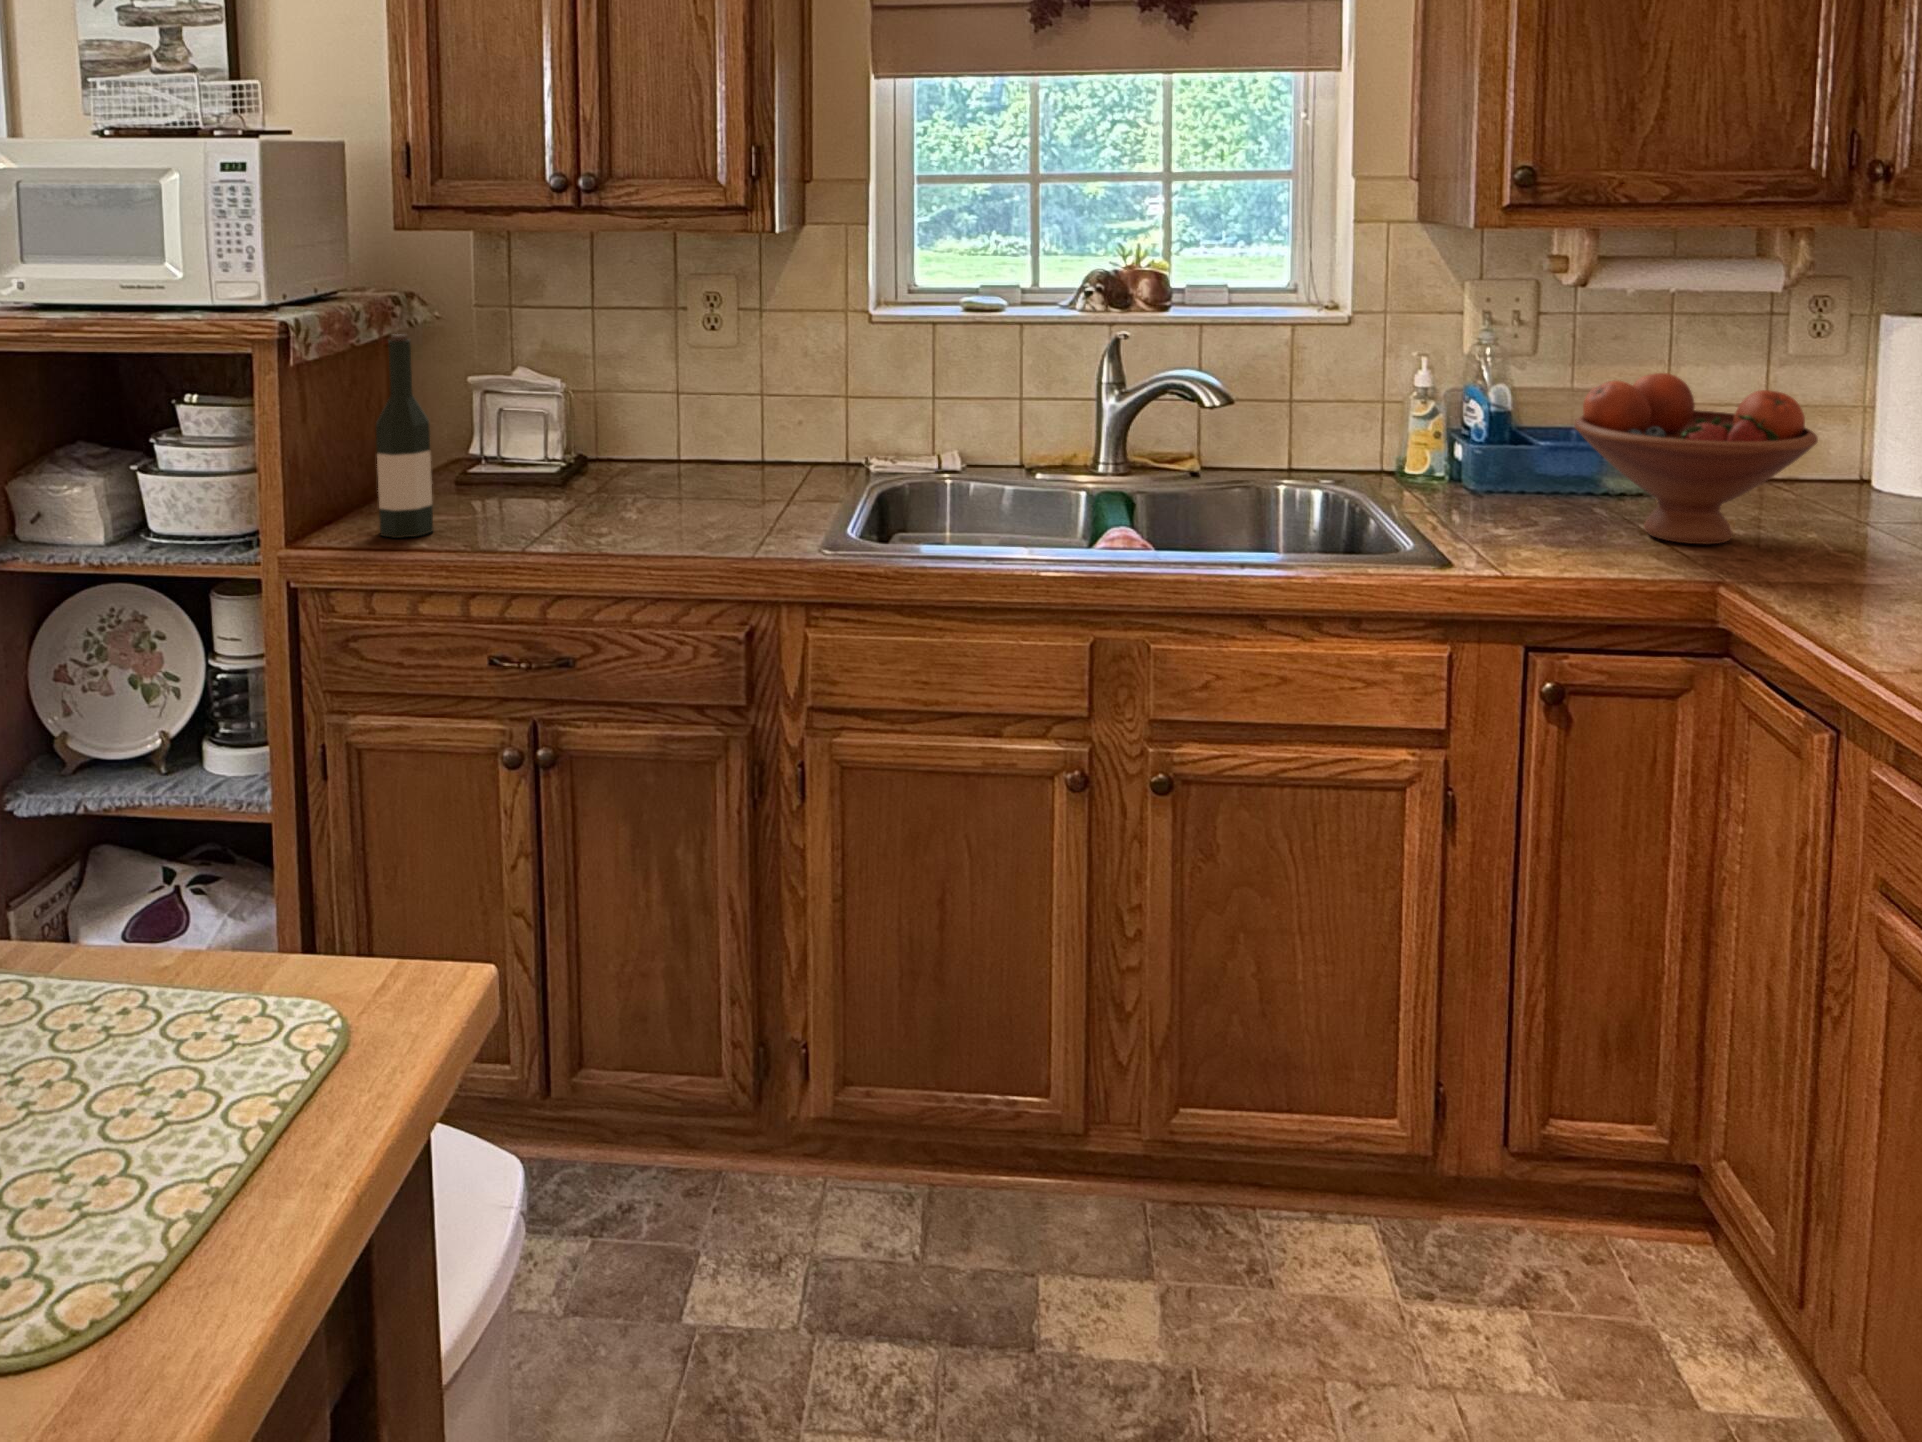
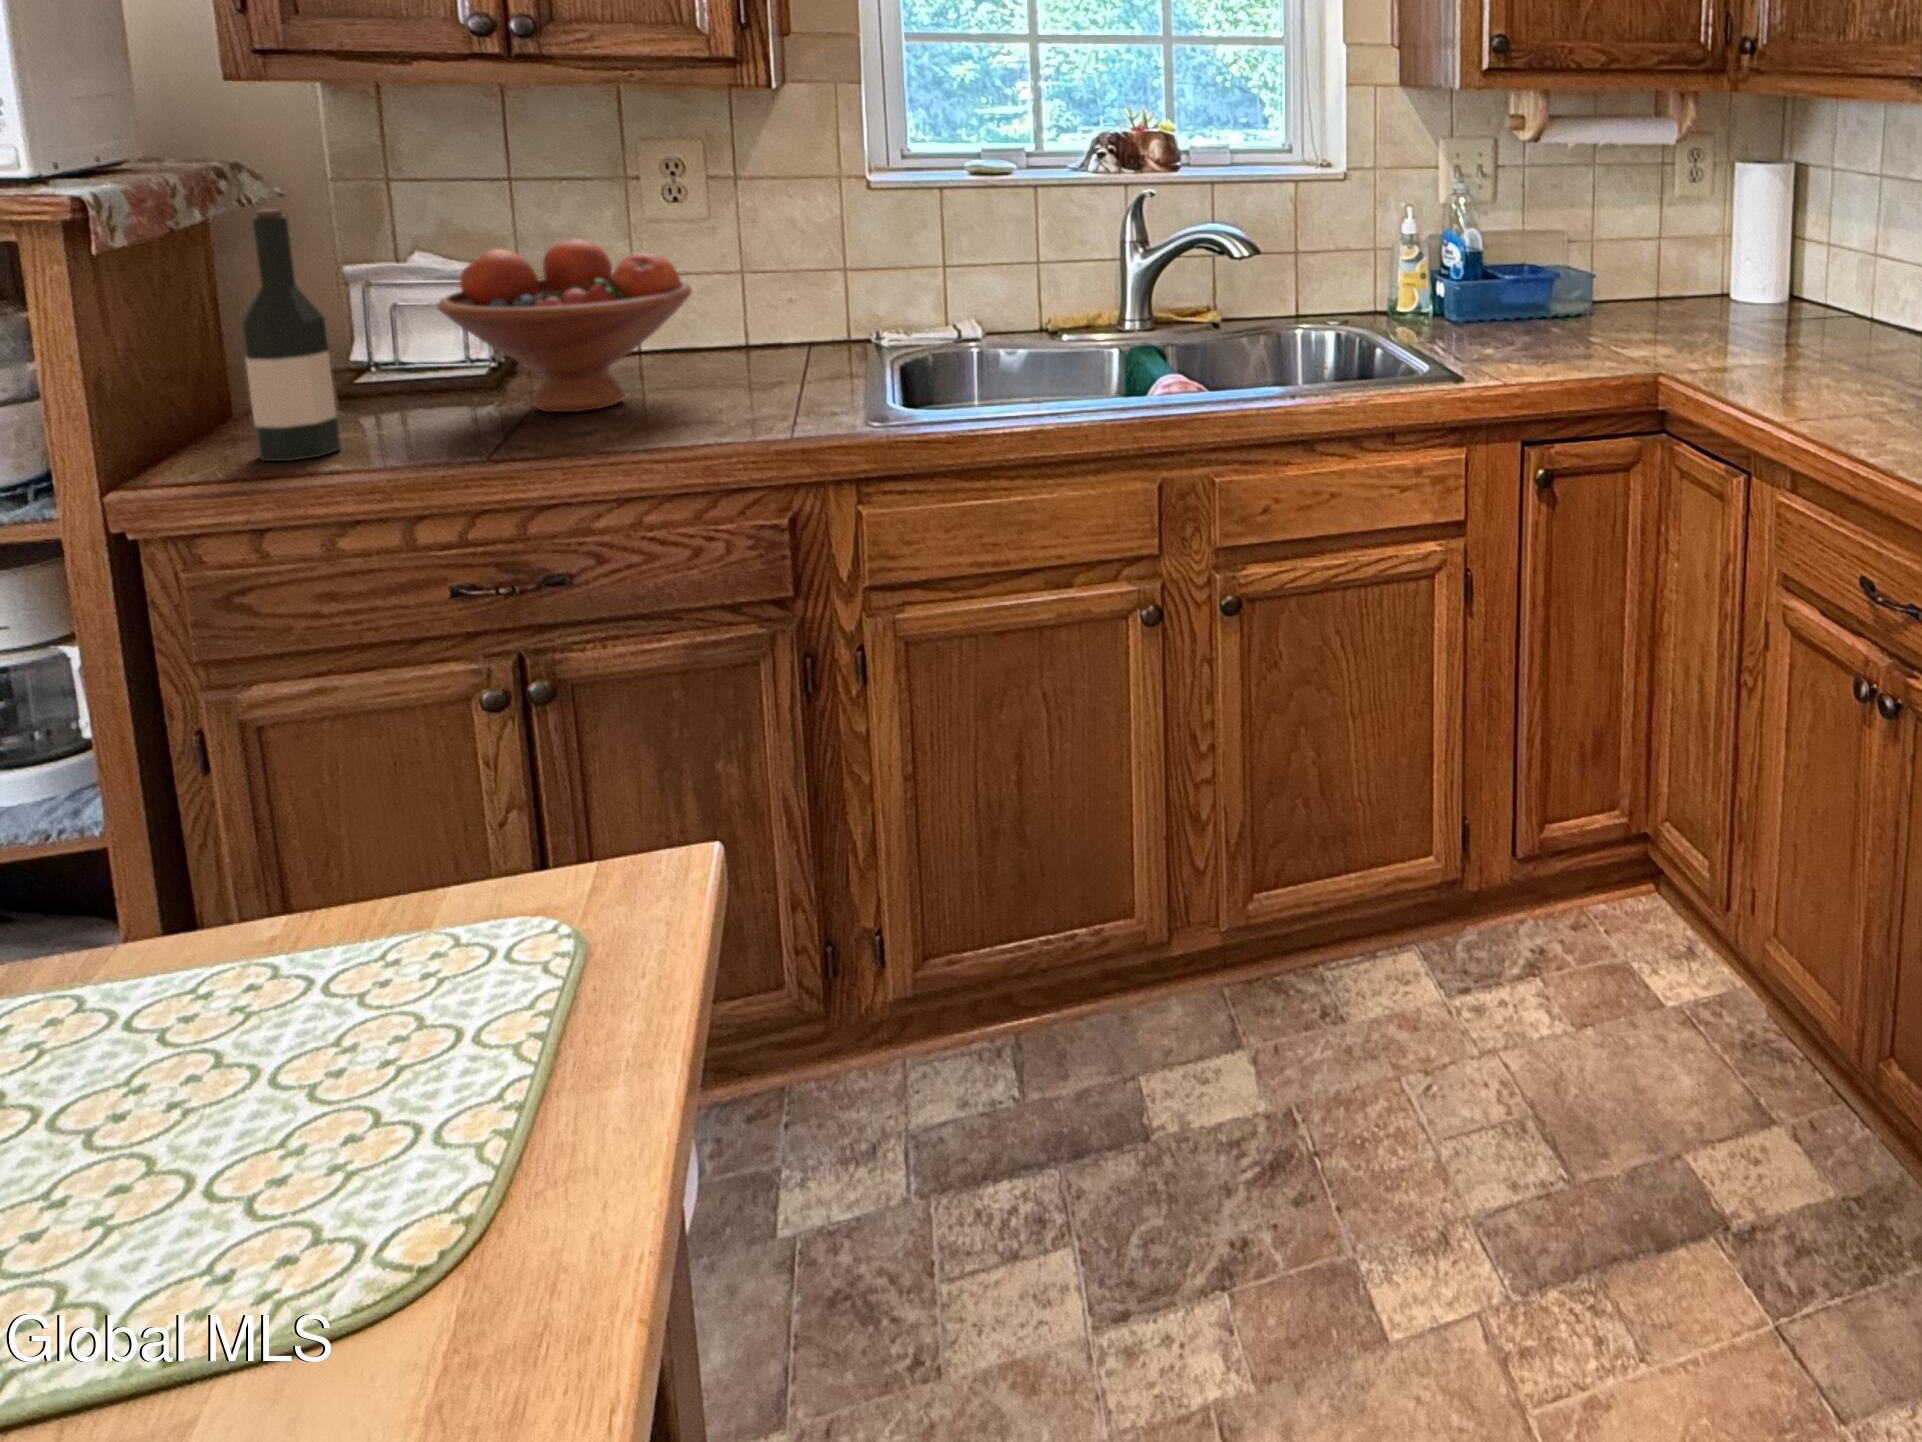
fruit bowl: present [1574,373,1818,544] -> present [438,239,692,412]

